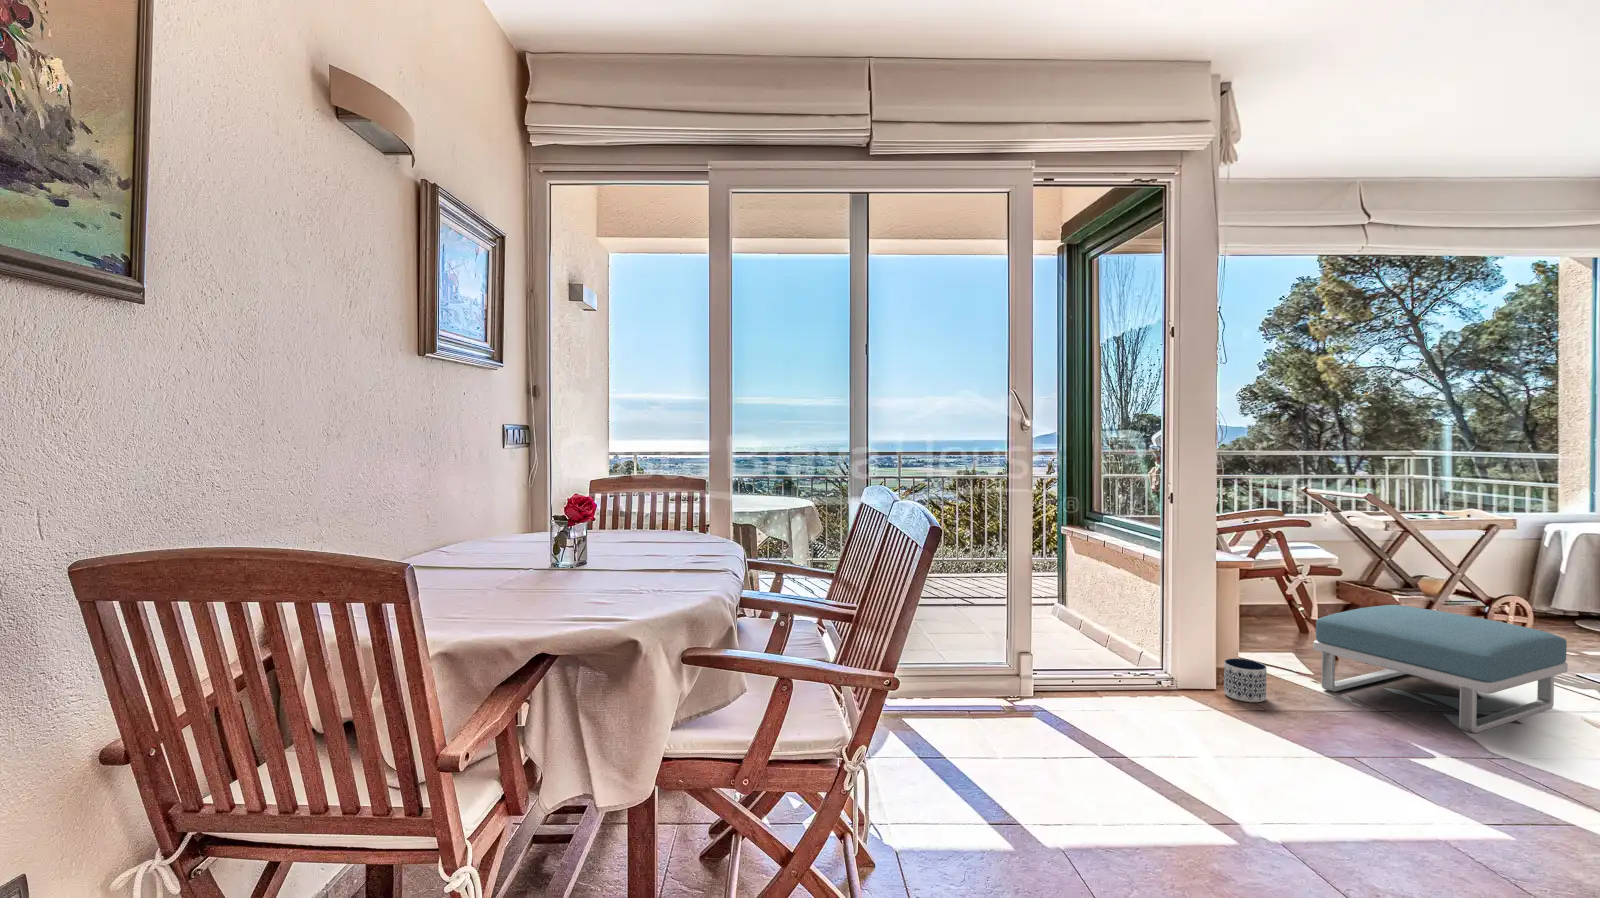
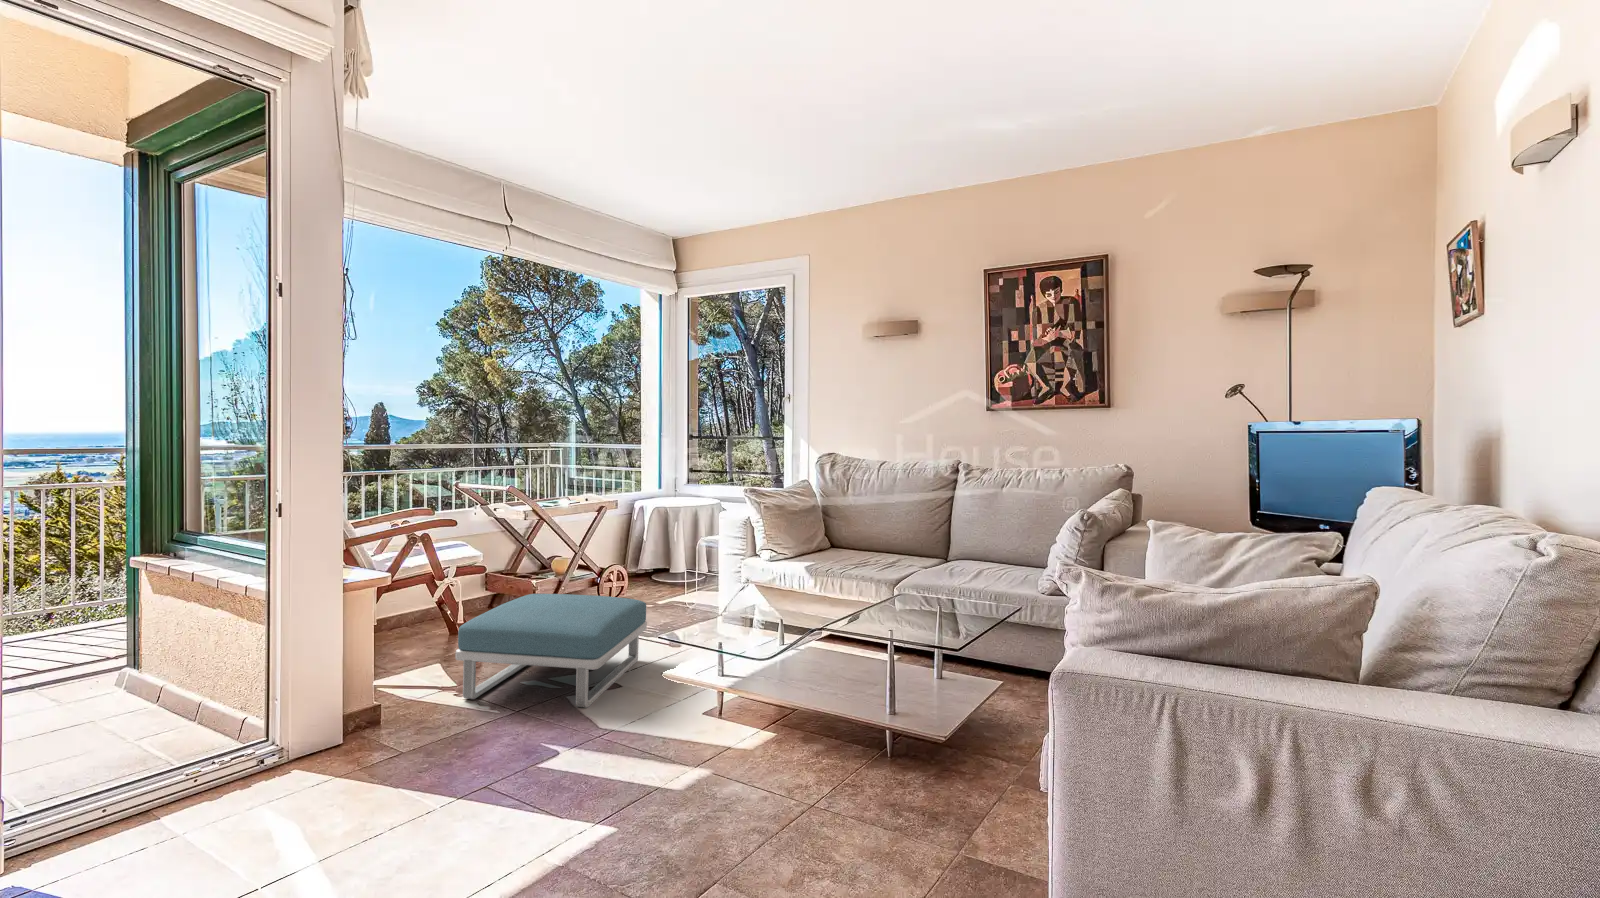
planter: present [1224,659,1267,702] -> none [352,693,402,747]

